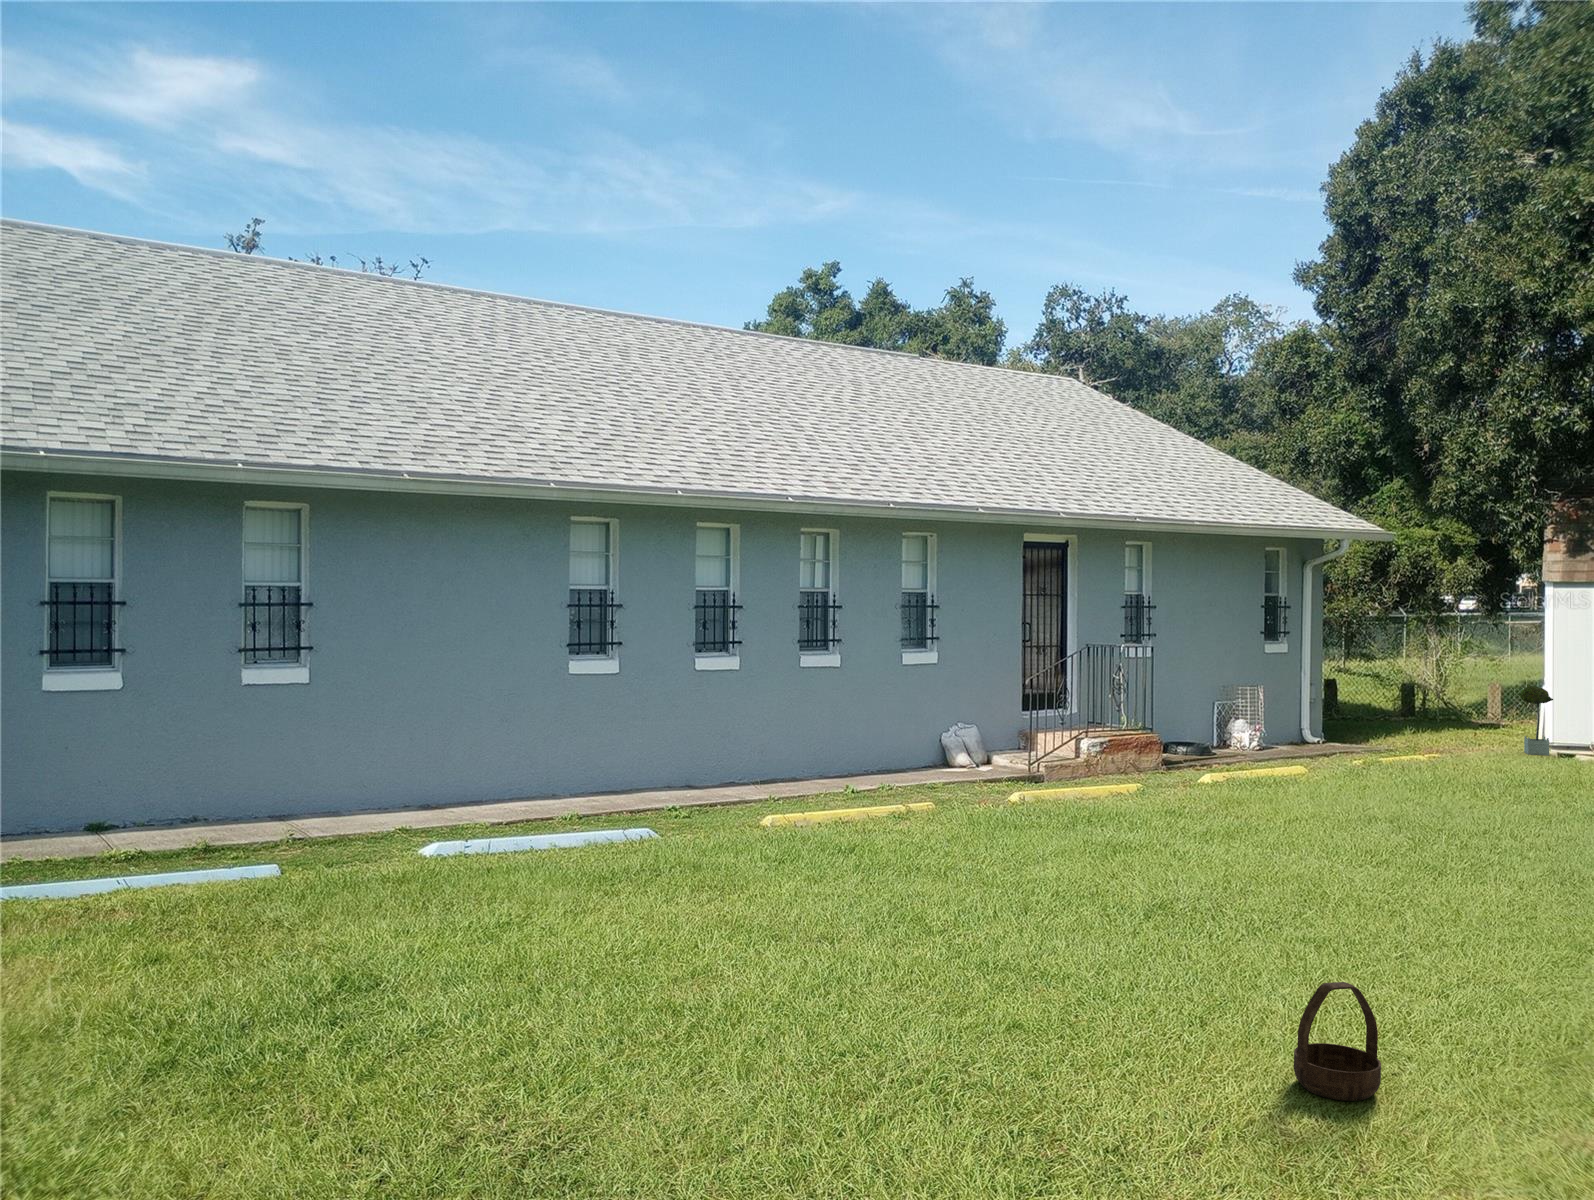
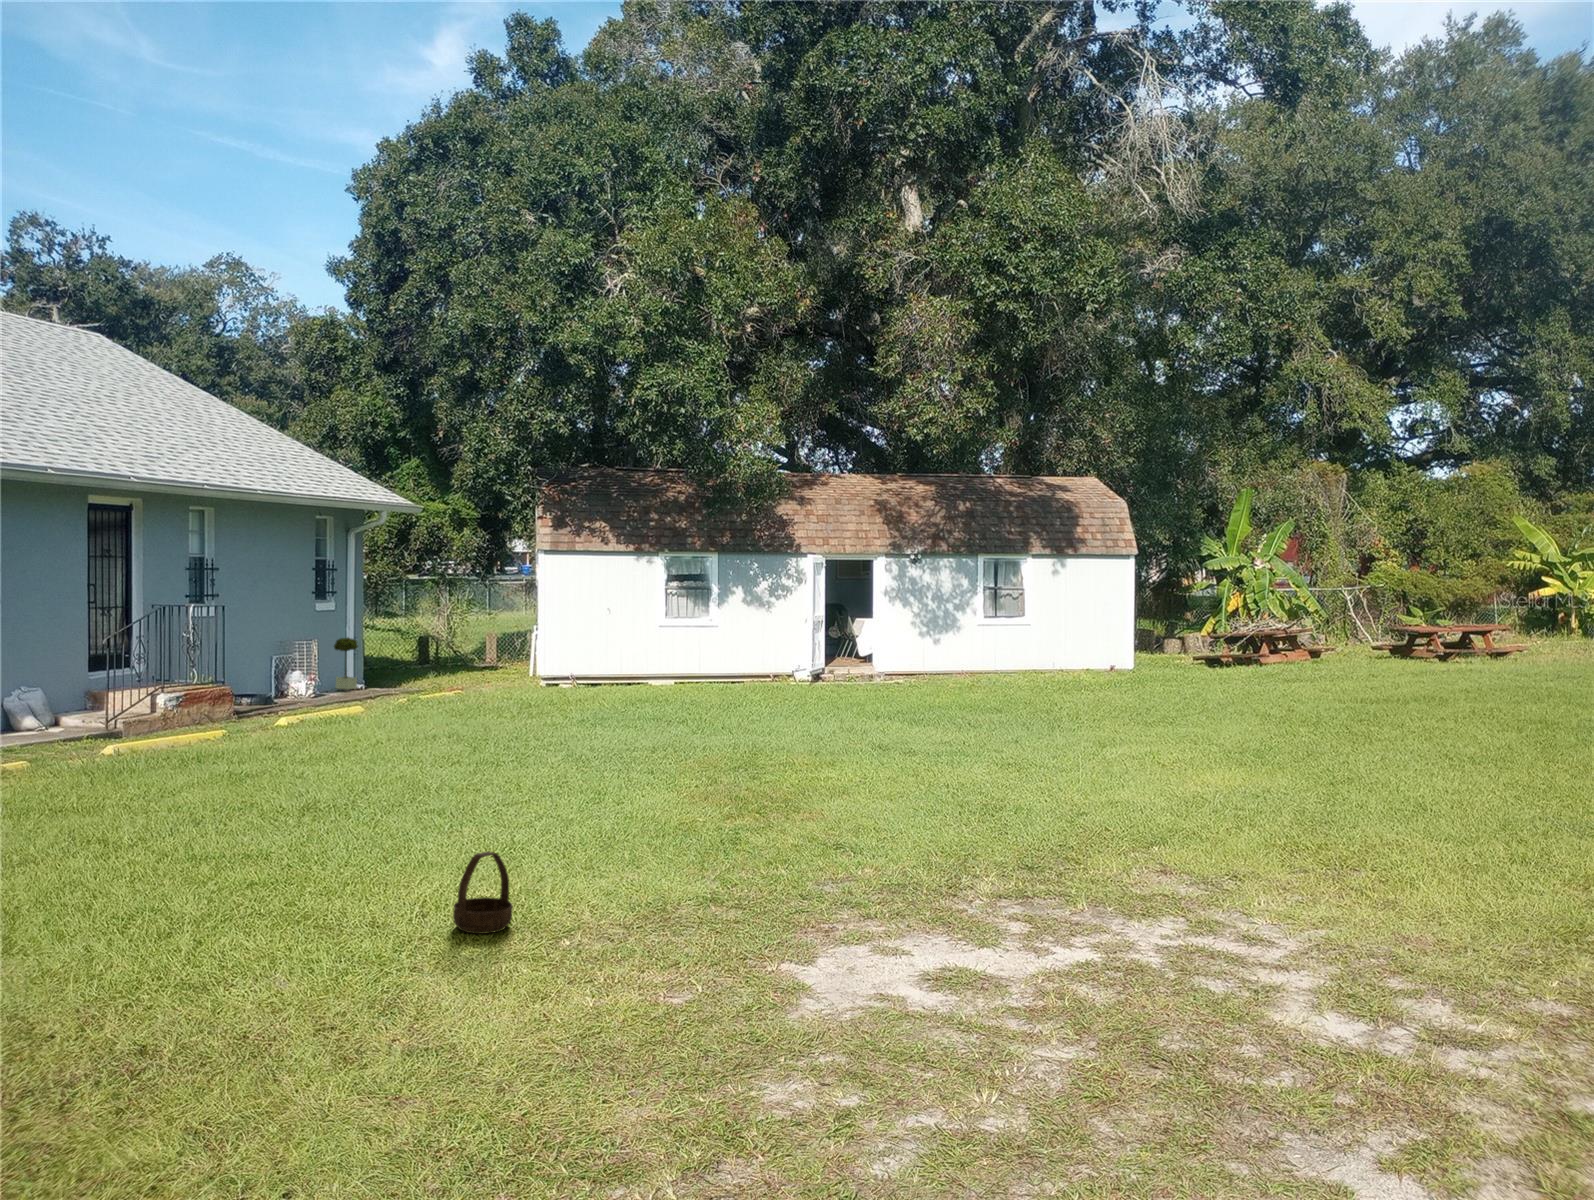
potted tree: present [1520,684,1553,756] -> present [334,637,358,690]

